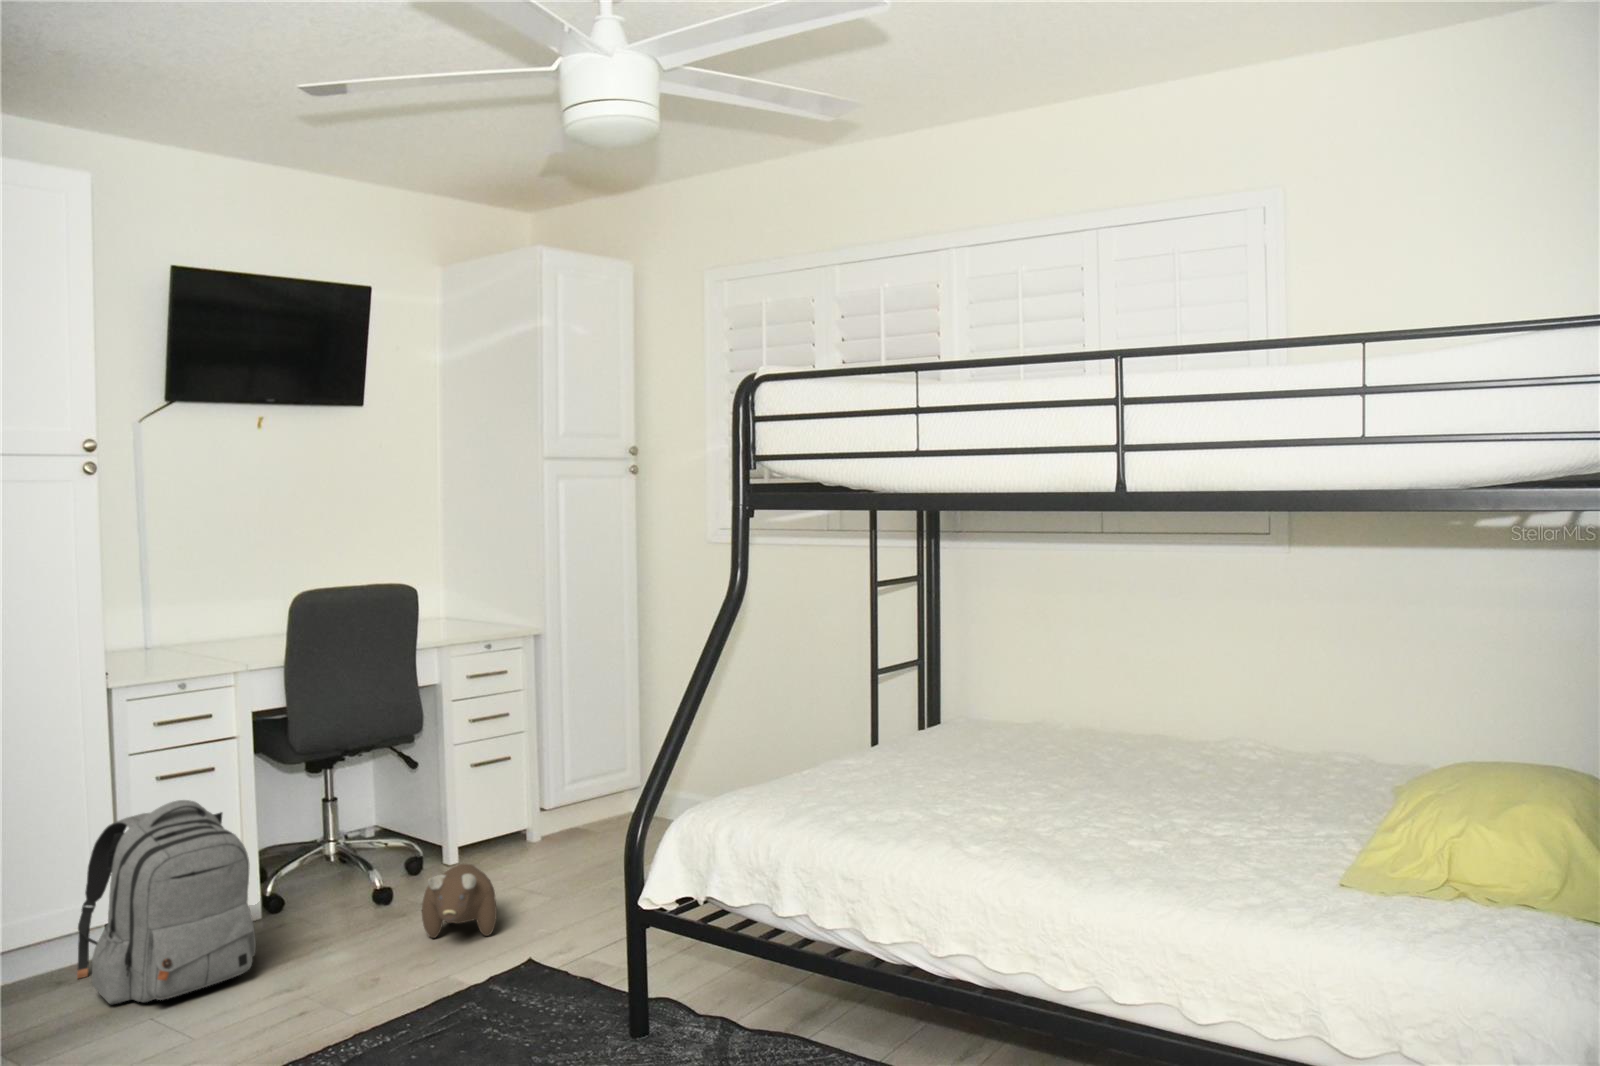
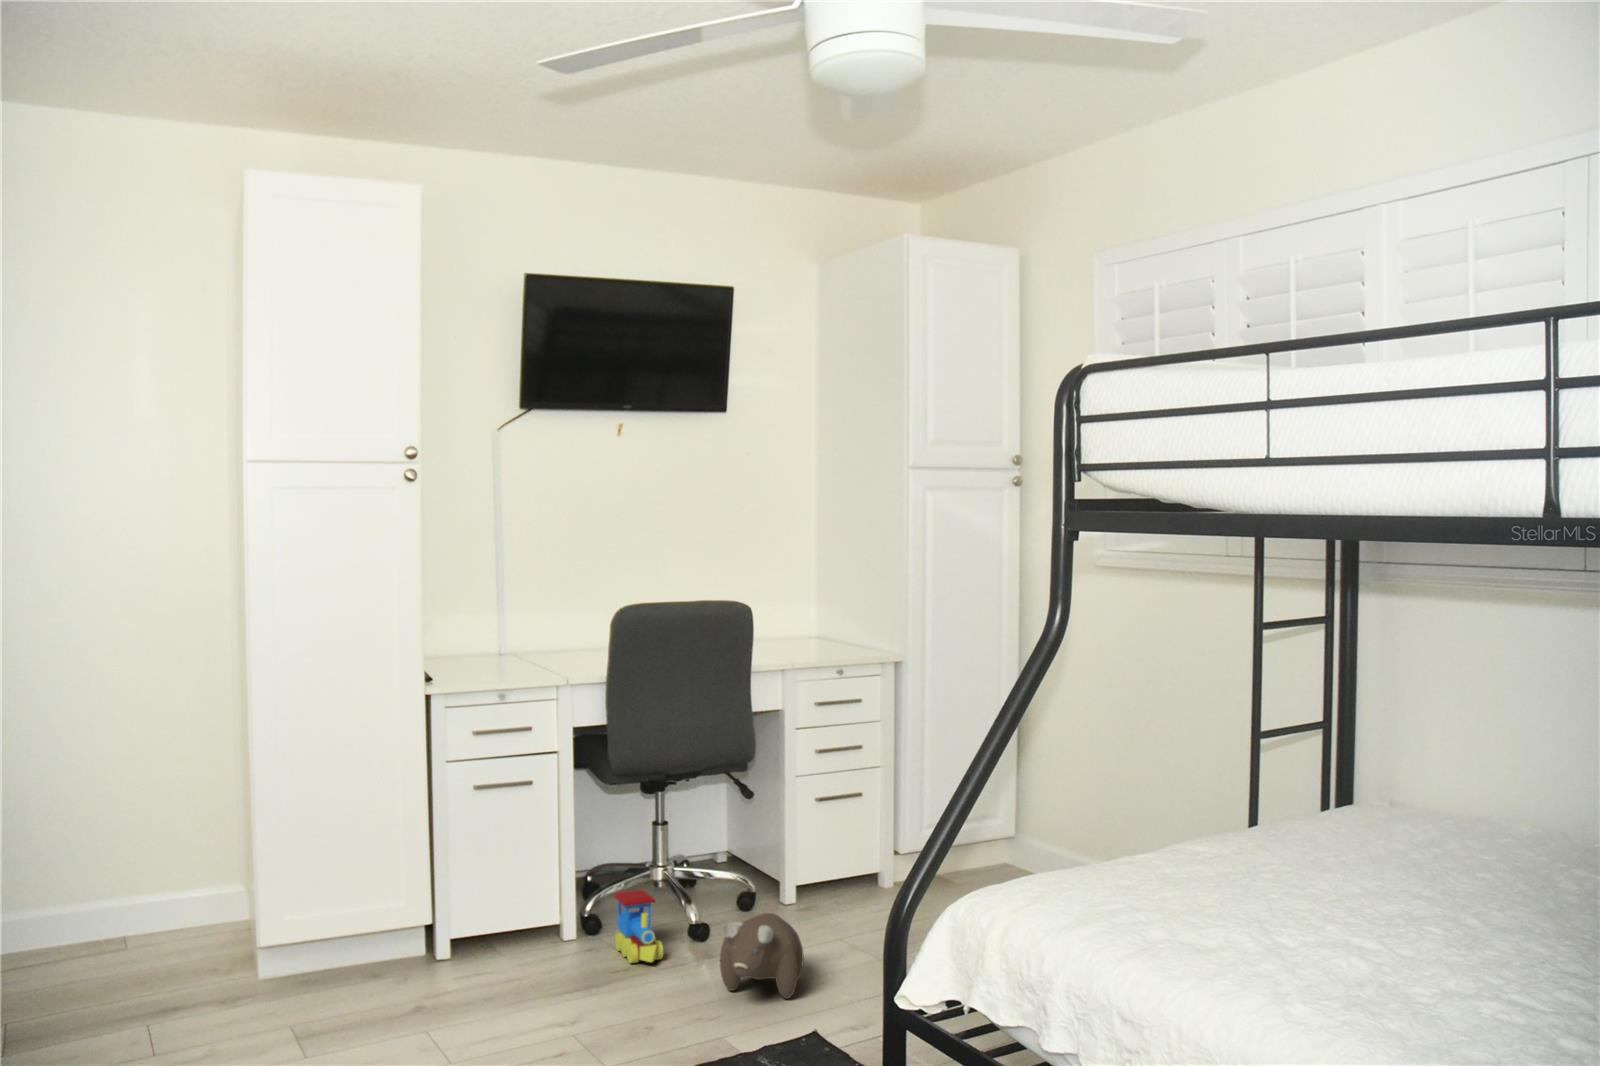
backpack: present [77,800,256,1004] -> none [396,806,554,1009]
toy train: none [298,863,356,931] -> present [614,890,663,963]

